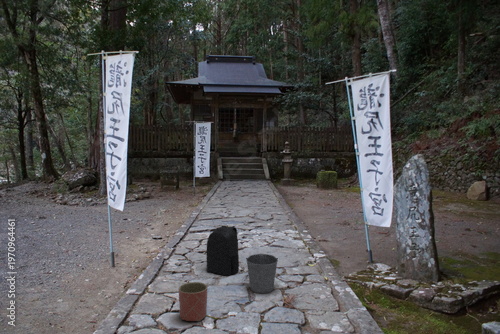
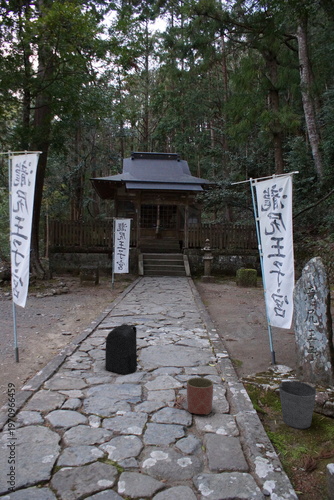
bucket: present [246,254,278,293] -> present [279,381,317,429]
planter: present [179,282,208,321] -> present [187,377,214,415]

